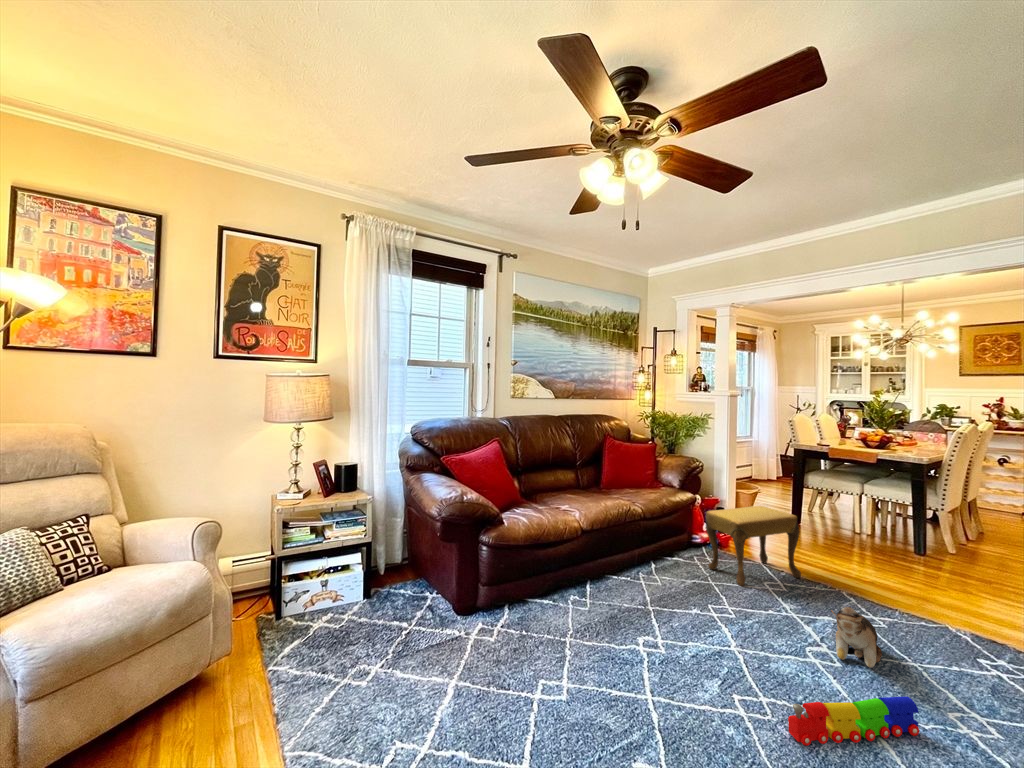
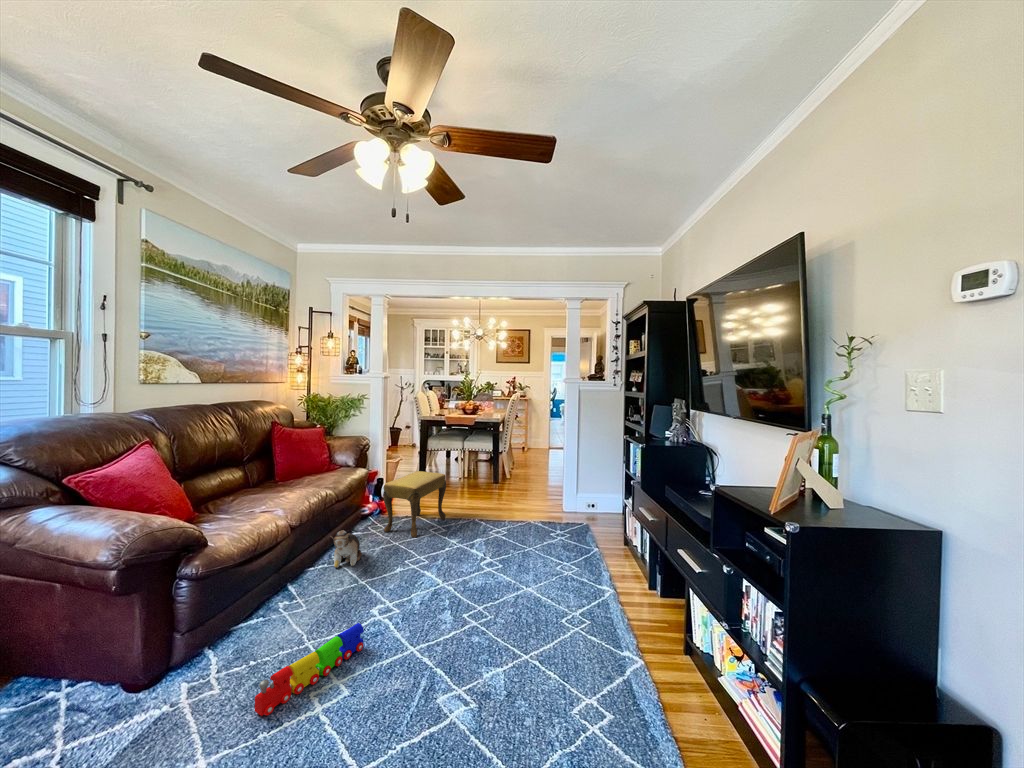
plush toy: present [831,607,882,668] -> present [332,530,362,568]
toy train: present [788,696,919,746] -> present [255,623,364,716]

